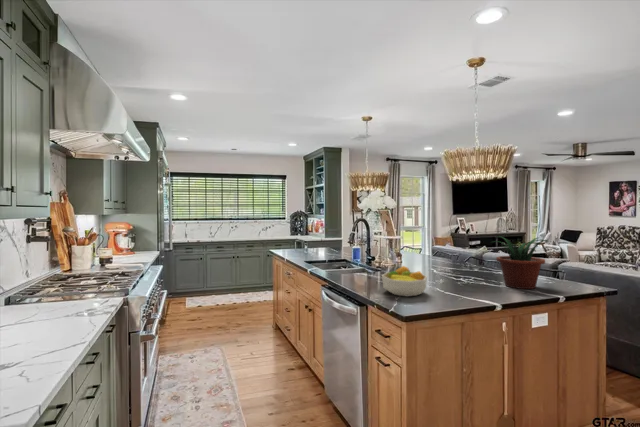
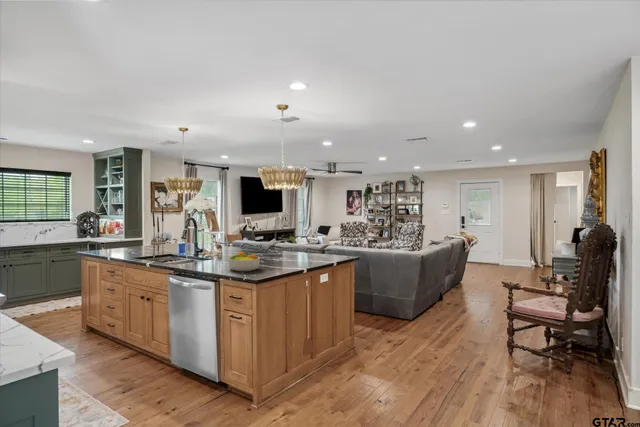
potted plant: present [491,237,548,289] -> none [294,228,327,261]

